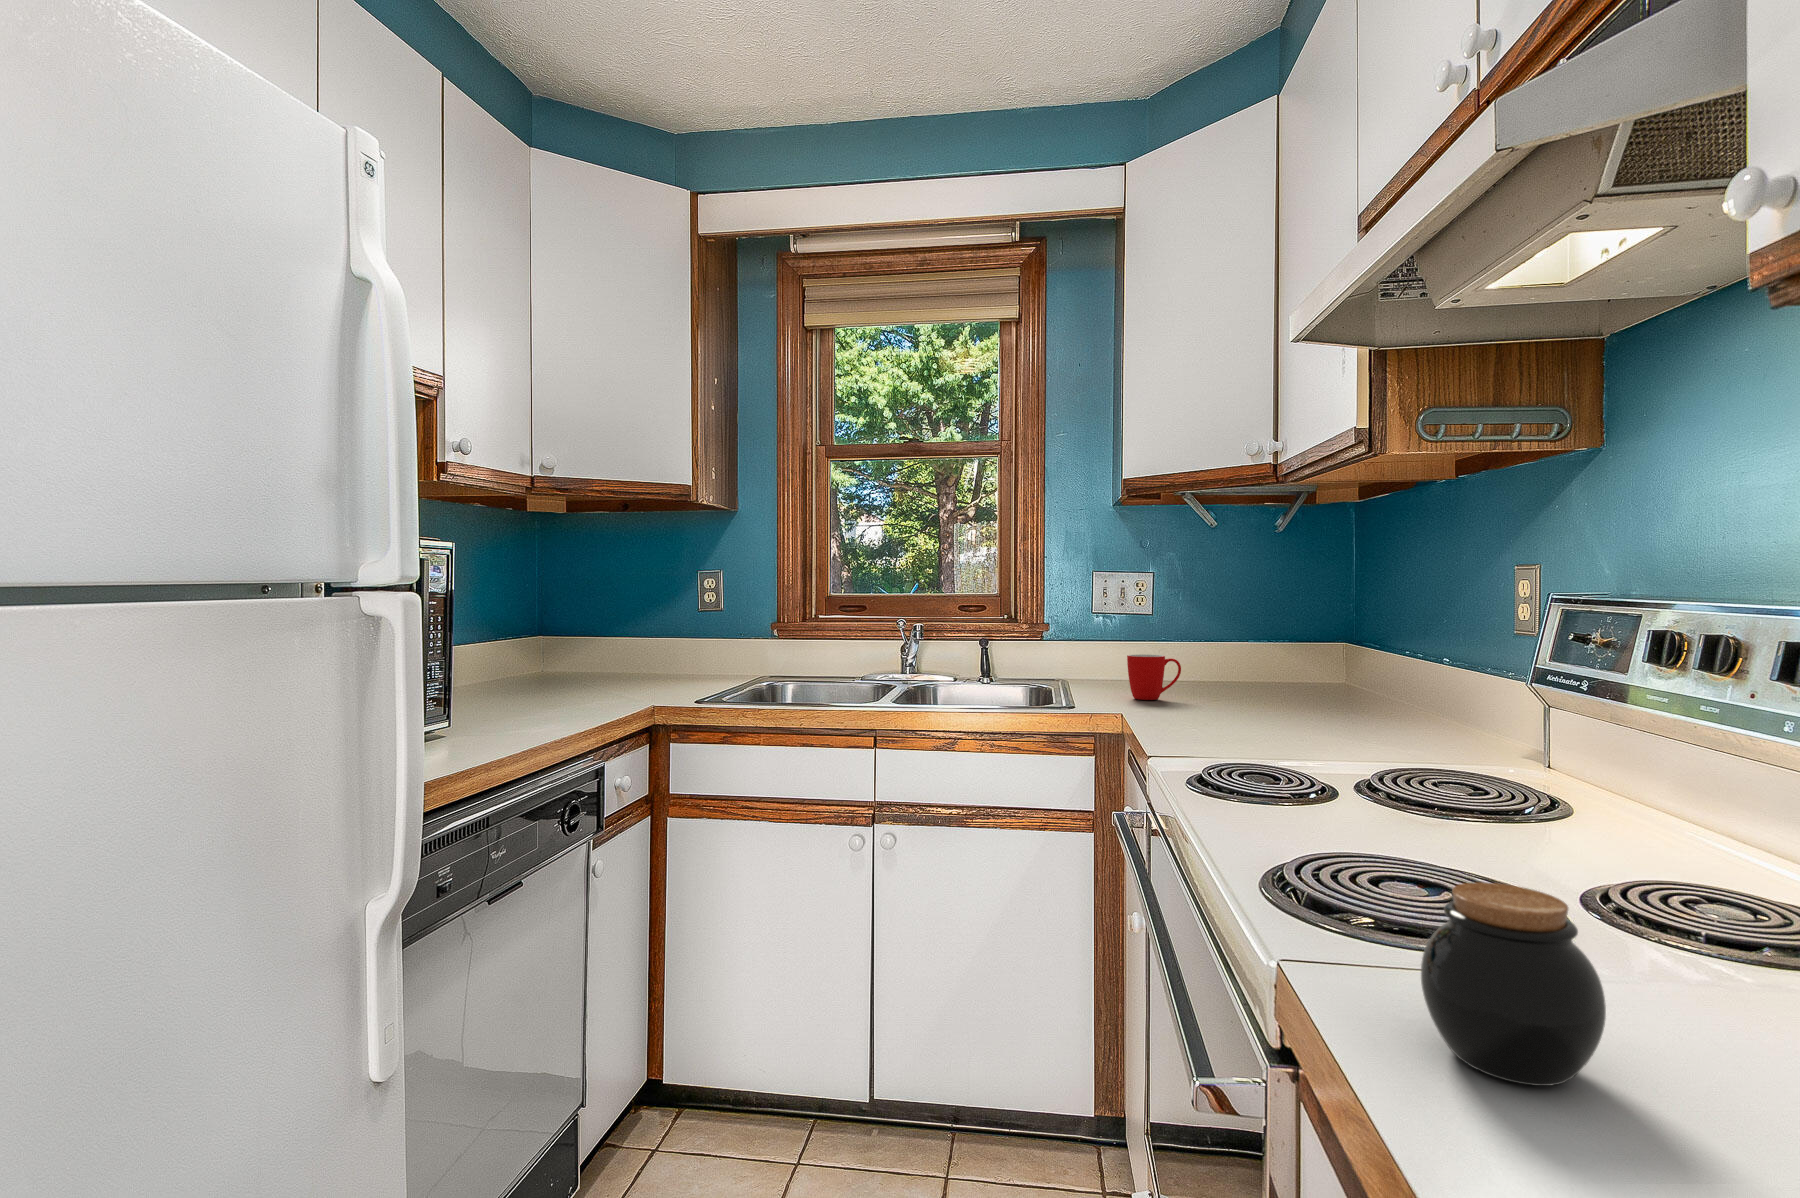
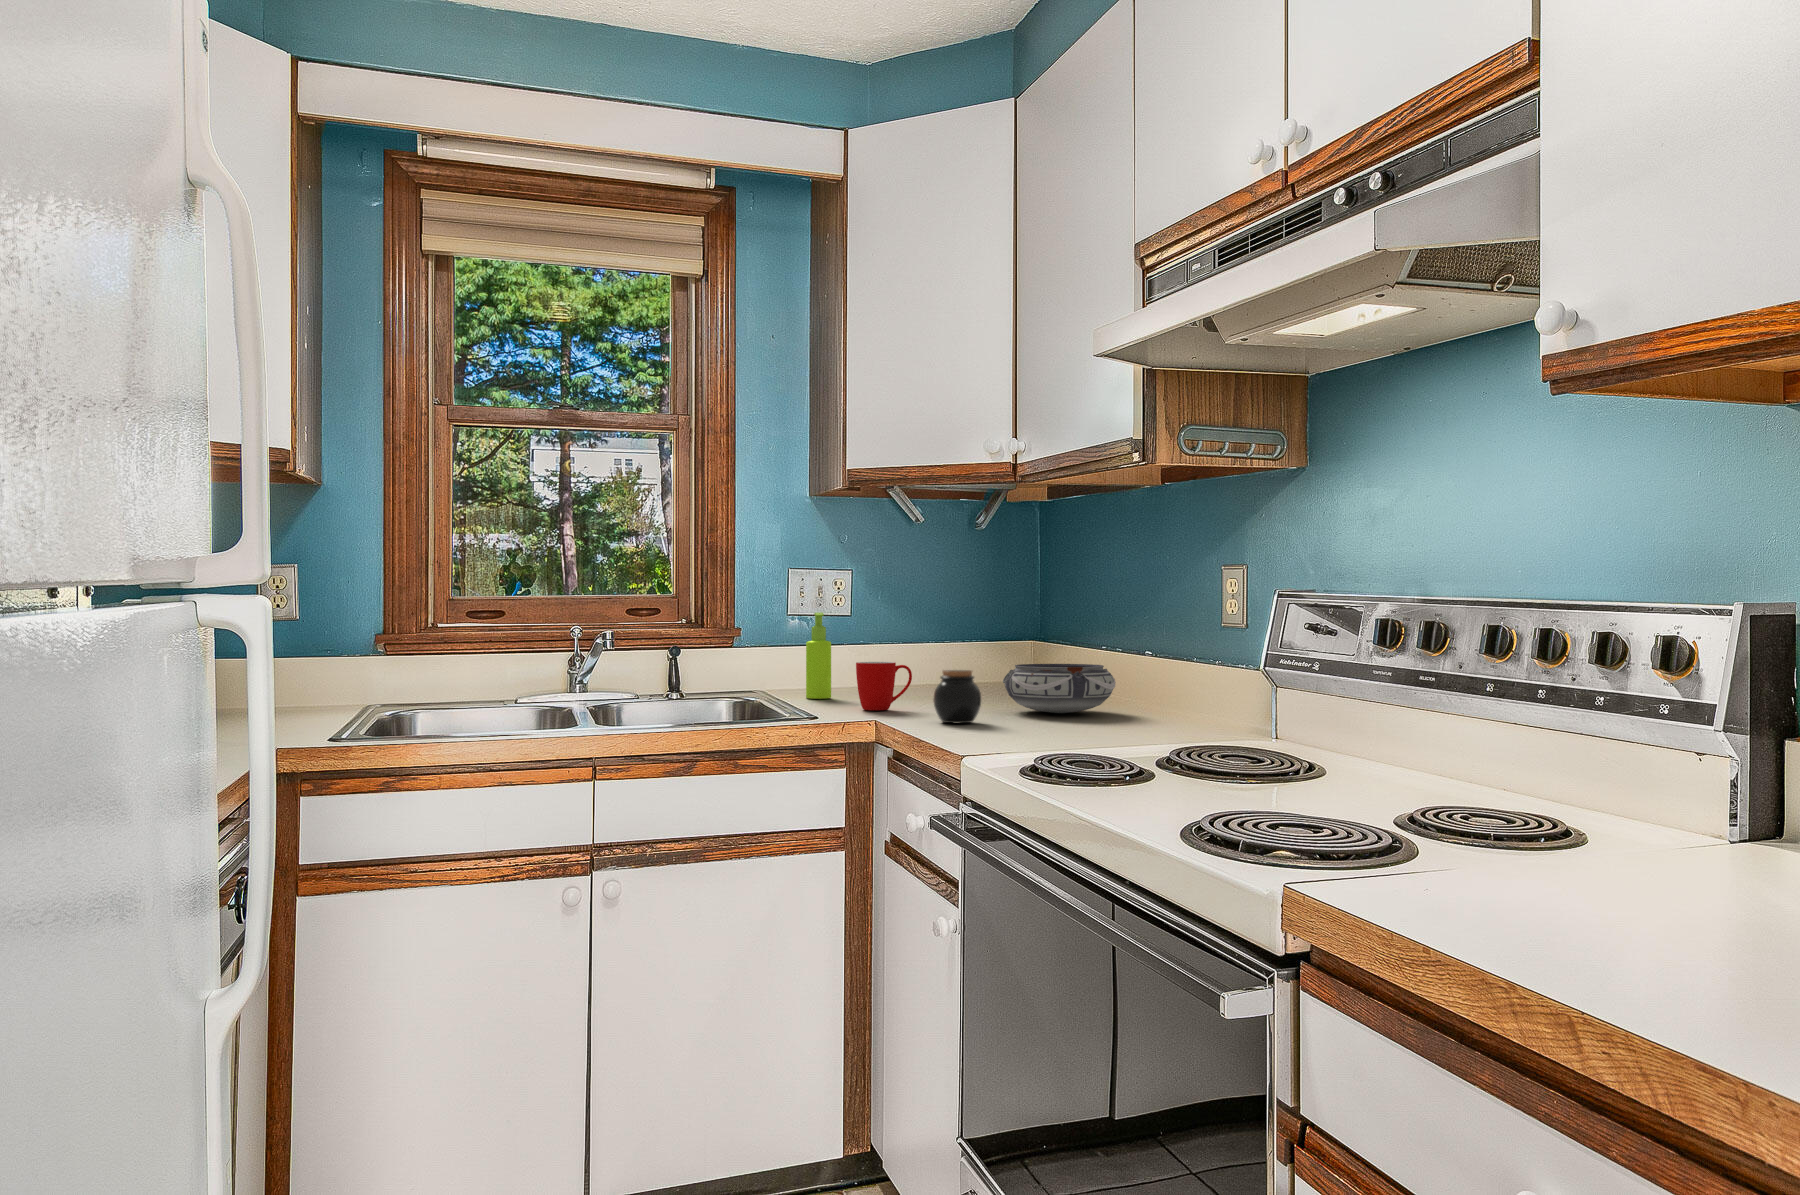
soap dispenser: none [1101,608,1124,685] -> present [806,612,831,699]
bowl: none [1269,661,1397,711] -> present [1003,664,1116,713]
jar: present [1421,882,1606,1086] -> present [933,670,981,723]

